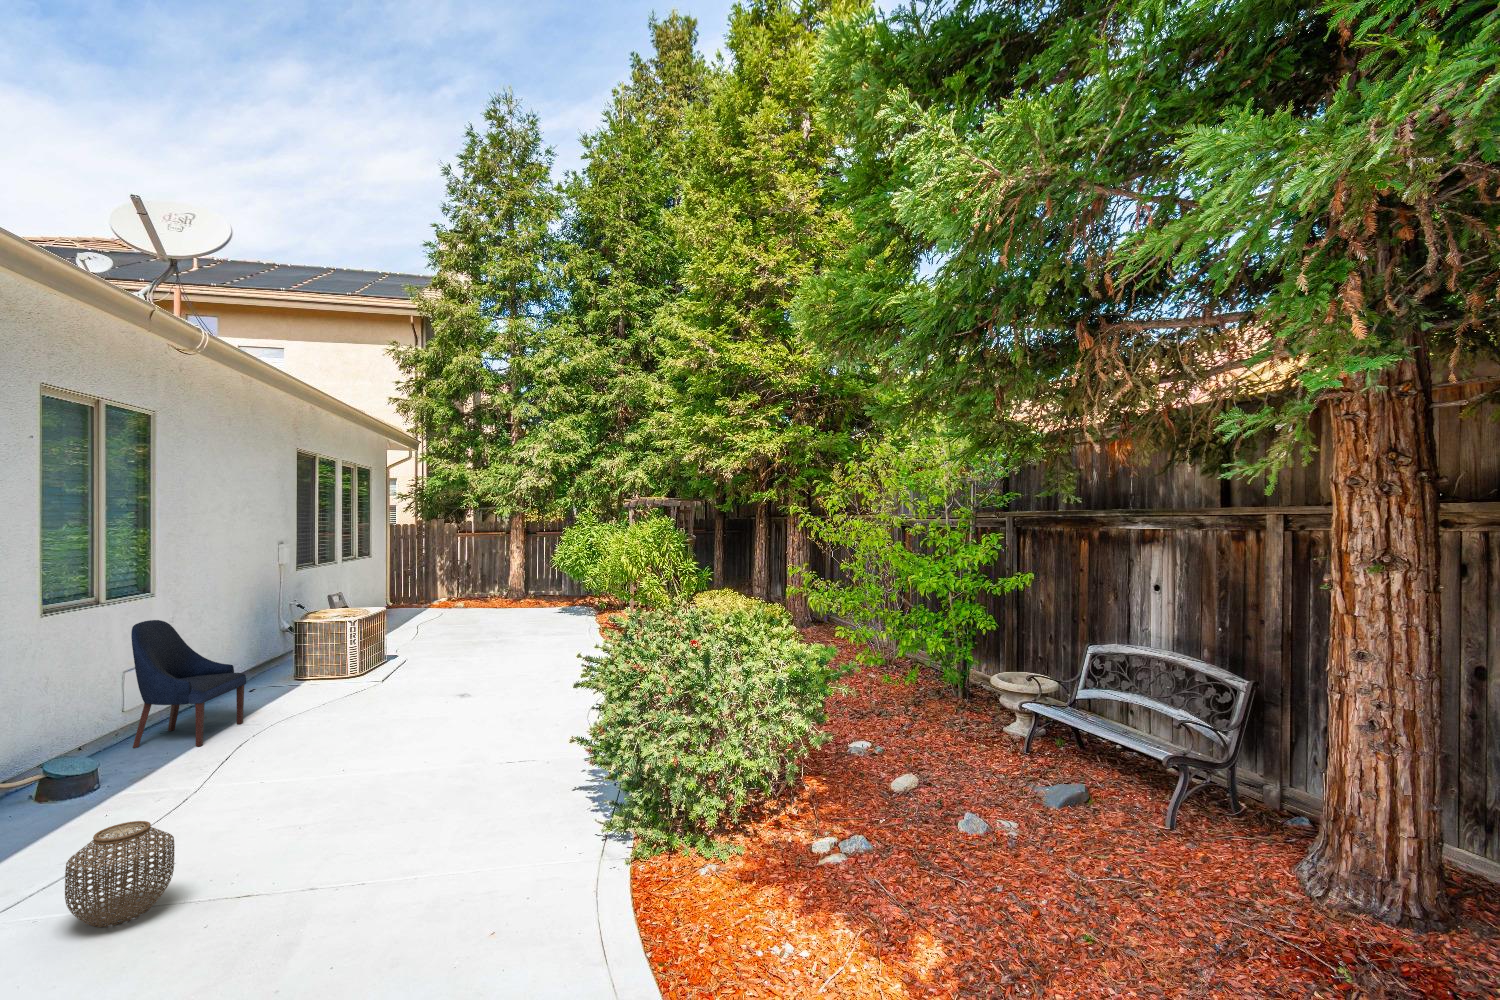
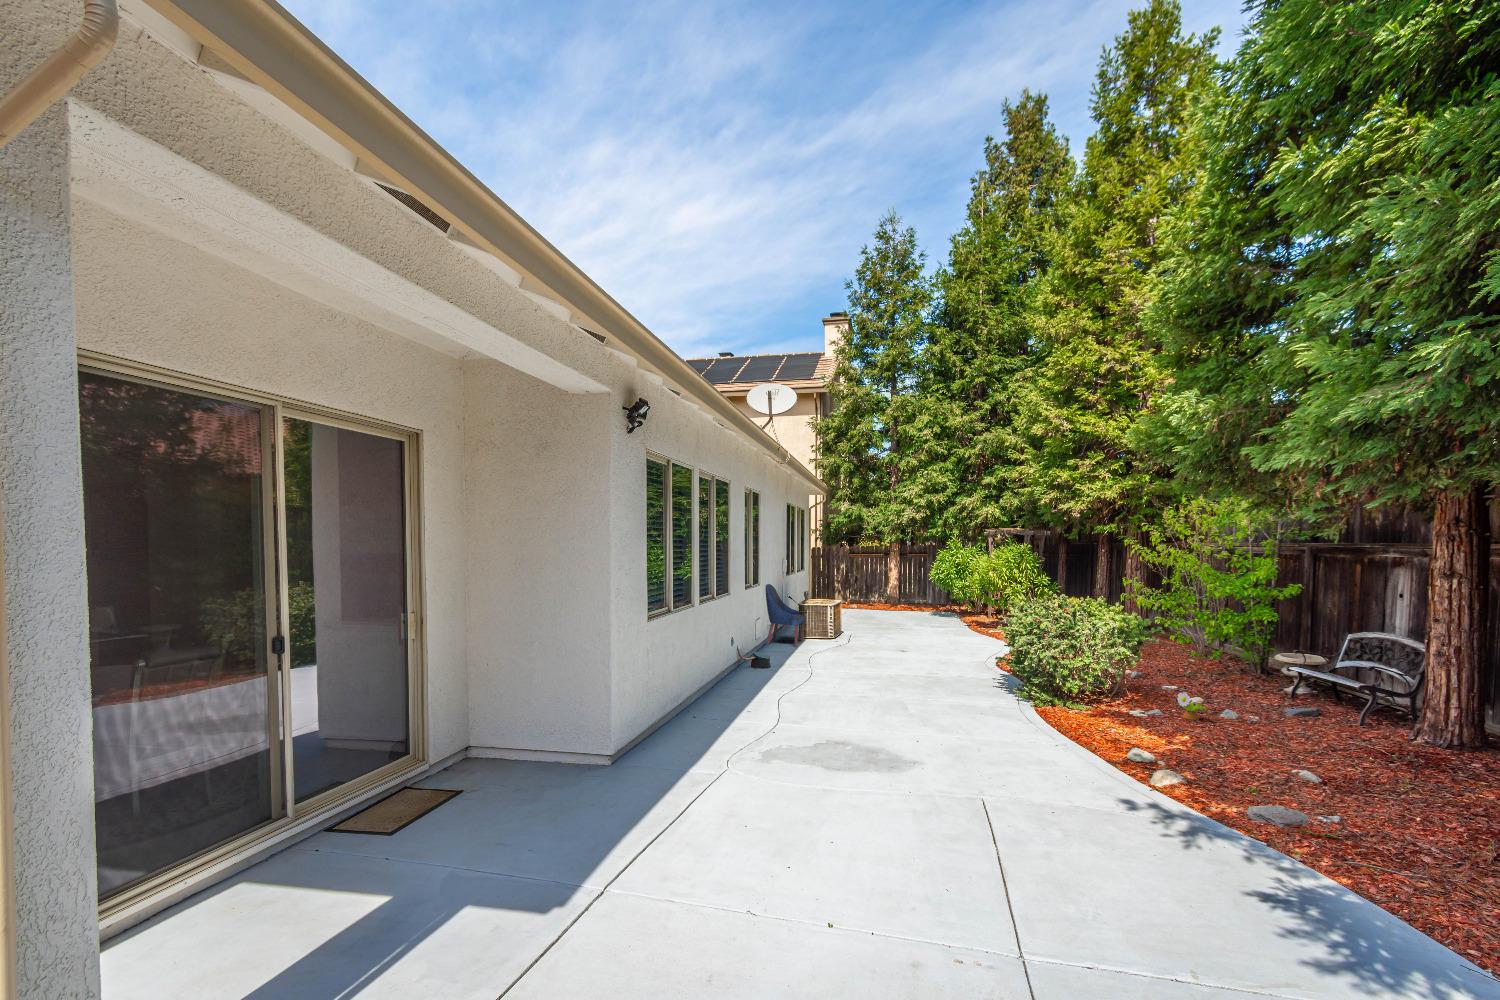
woven basket: present [65,821,175,927] -> none [826,648,856,682]
decorative plant: none [898,839,961,899] -> present [1177,692,1207,720]

